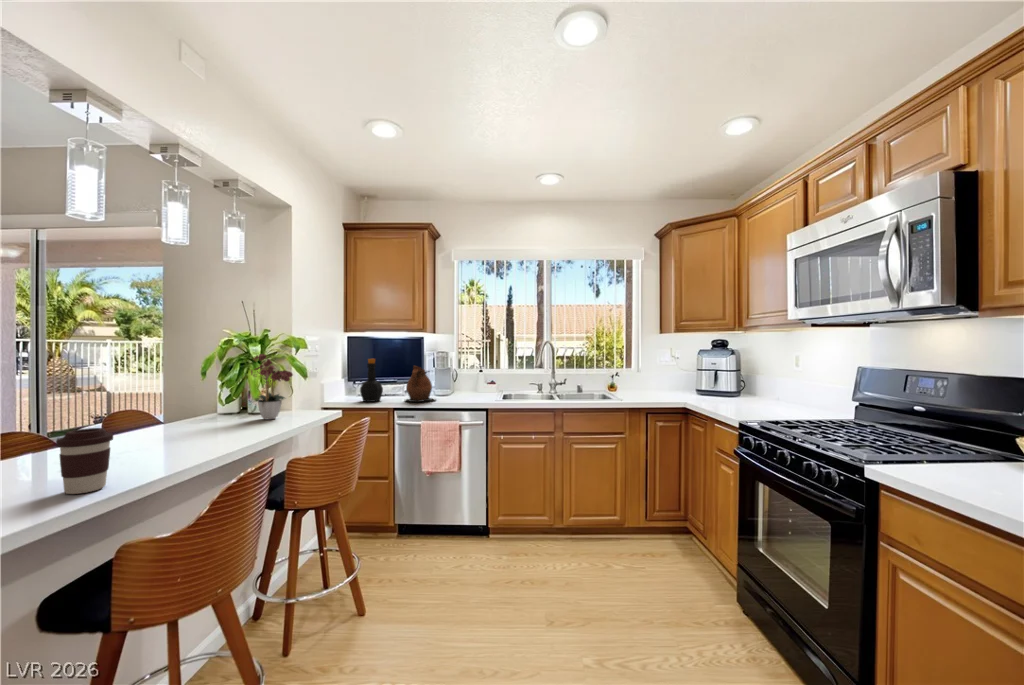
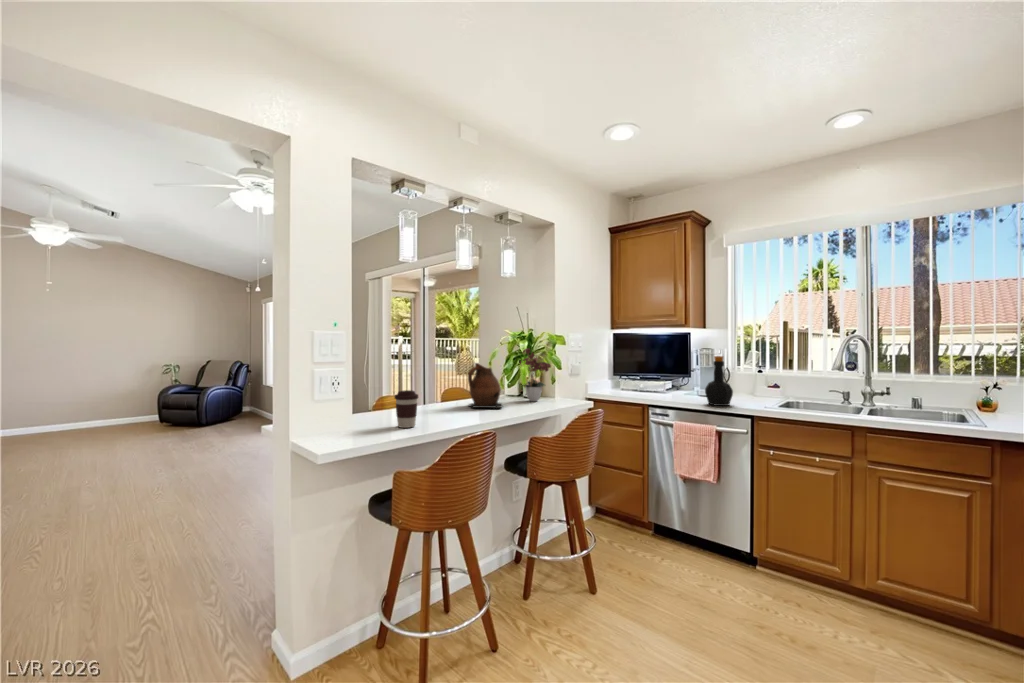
bottle: present [360,359,383,402] -> present [705,356,733,406]
ceramic pitcher: present [405,366,436,402] -> present [468,363,502,408]

